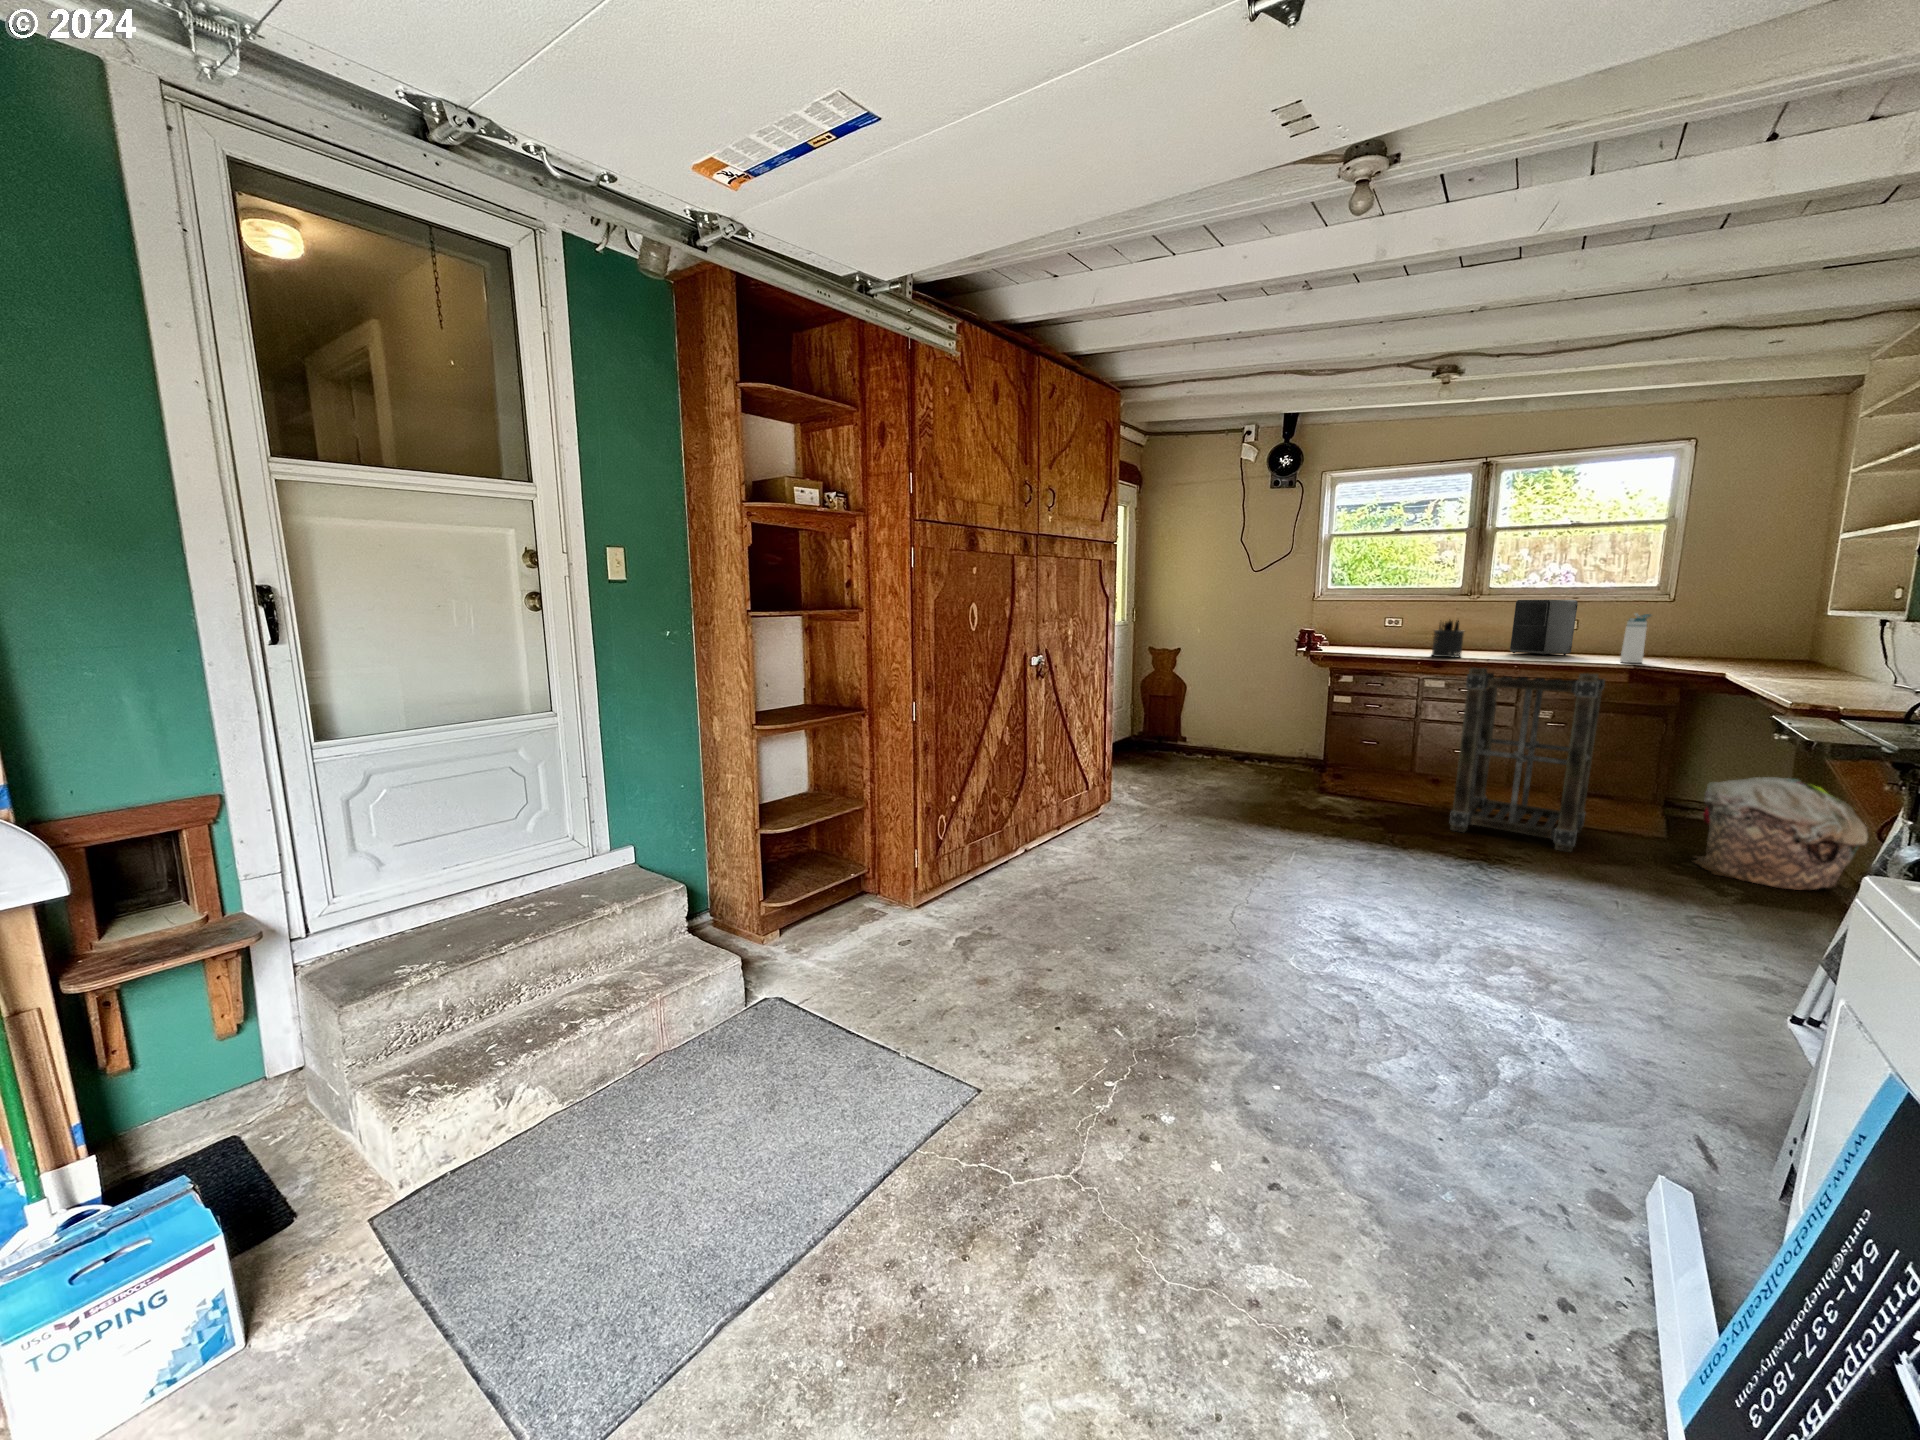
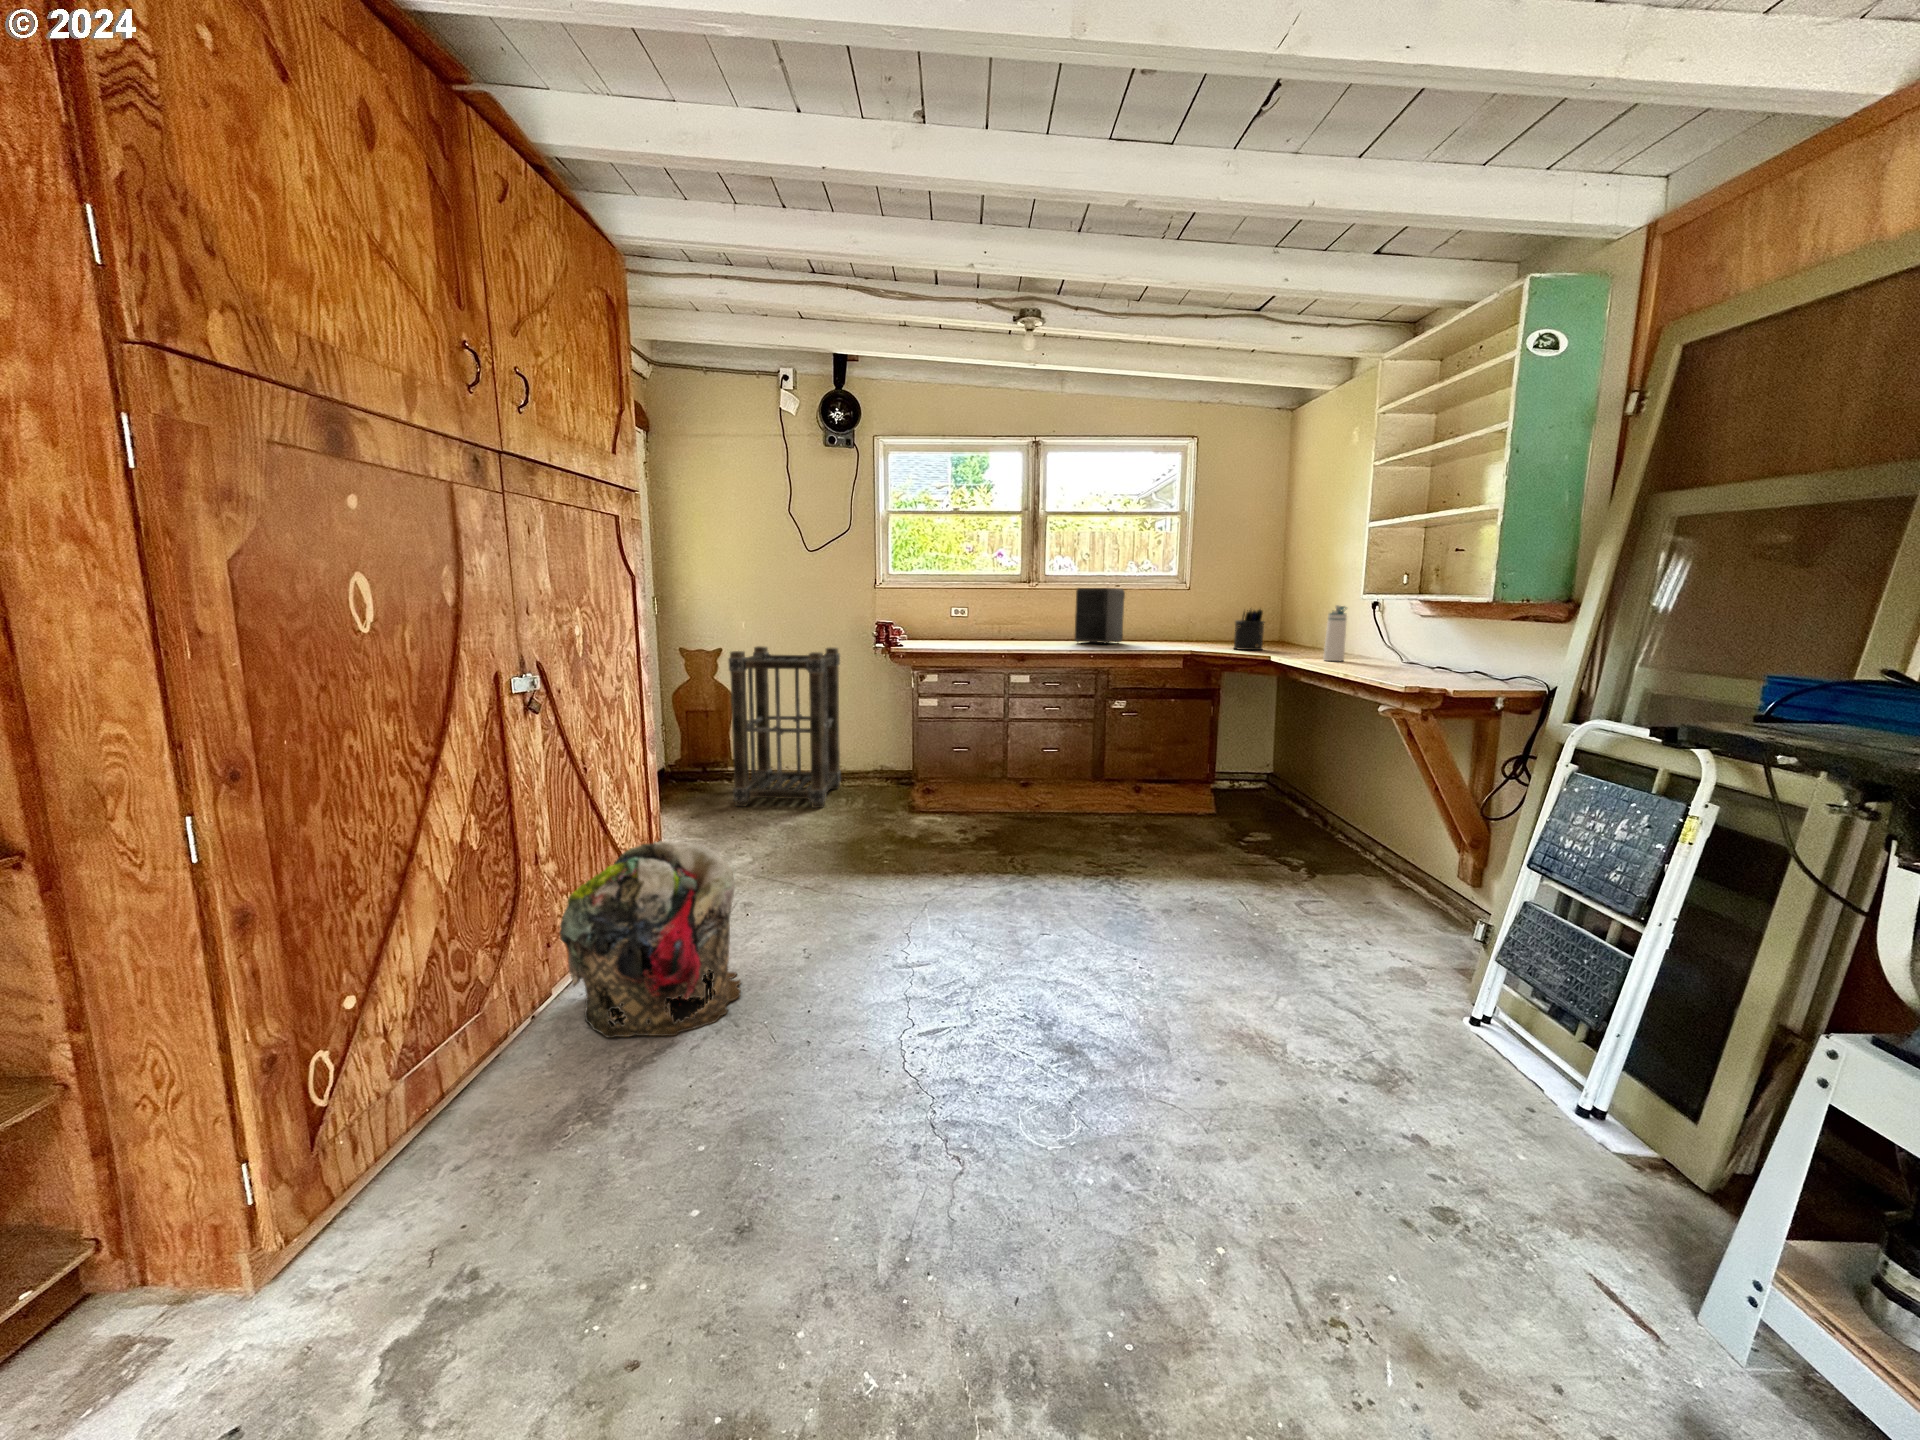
water bottle: present [1620,613,1651,663] -> present [1323,605,1347,661]
pen holder: present [1431,620,1464,657] -> present [1234,609,1265,650]
shelving unit: present [1450,667,1605,852] -> present [728,646,841,808]
laundry basket: present [1692,777,1868,890] -> present [560,841,741,1038]

